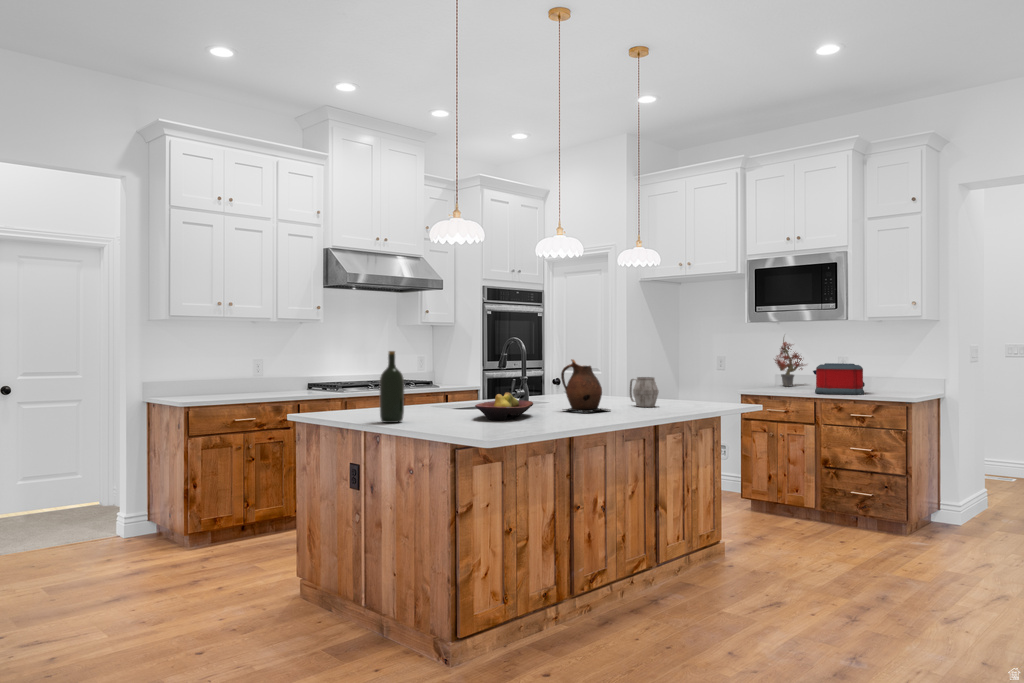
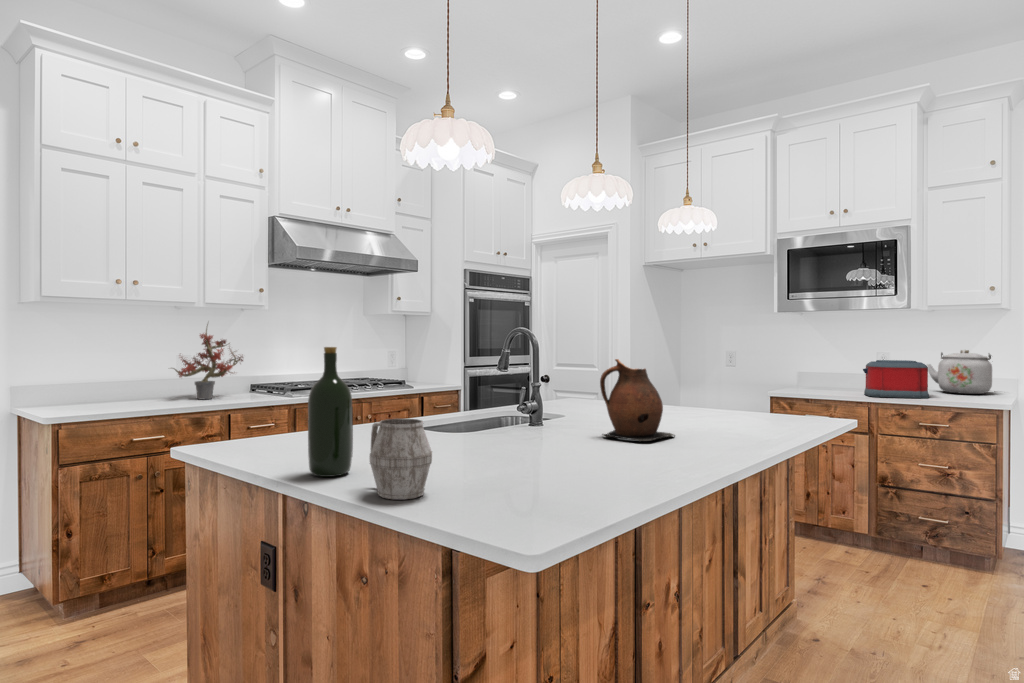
potted plant: present [775,339,804,386] -> present [173,325,243,399]
kettle: none [874,354,928,392] -> present [927,350,992,394]
mug: present [630,377,659,407] -> present [370,419,432,499]
fruit bowl: present [475,392,533,420] -> none [476,413,568,465]

